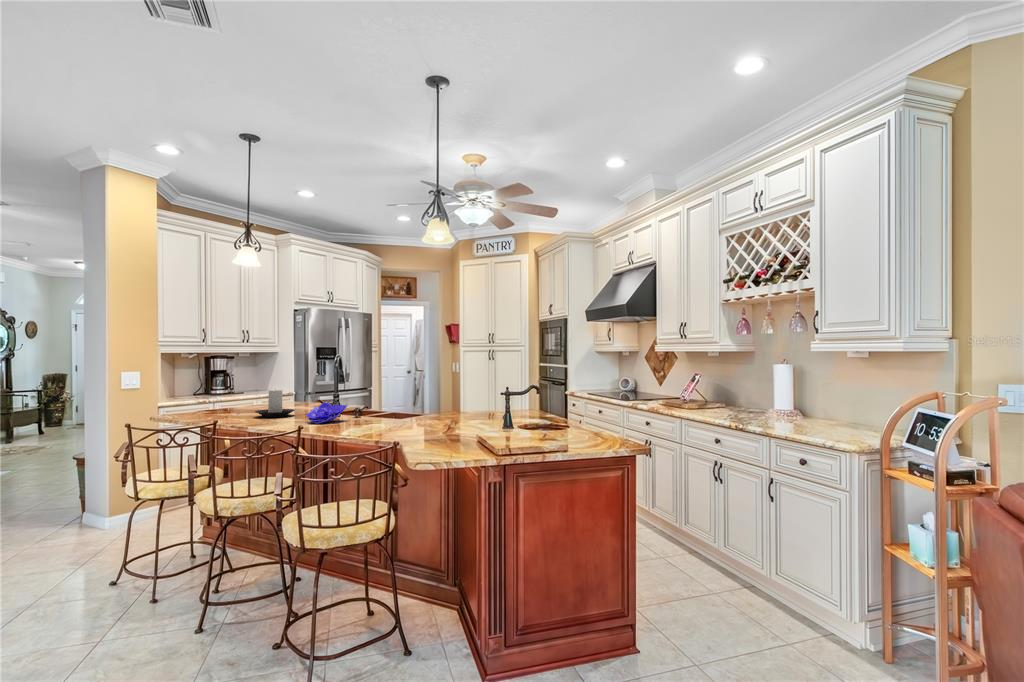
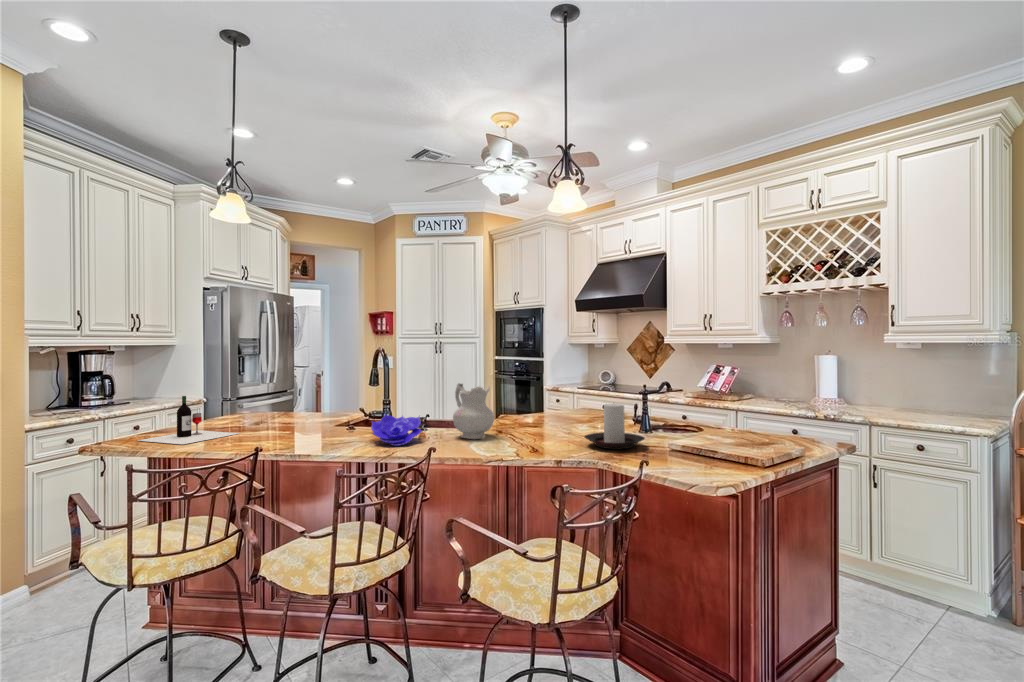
ceramic pitcher: none [365,381,397,423] -> present [453,383,494,439]
wine bottle: none [197,385,257,416] -> present [139,396,238,444]
candle holder: present [255,390,295,417] -> present [585,403,645,449]

